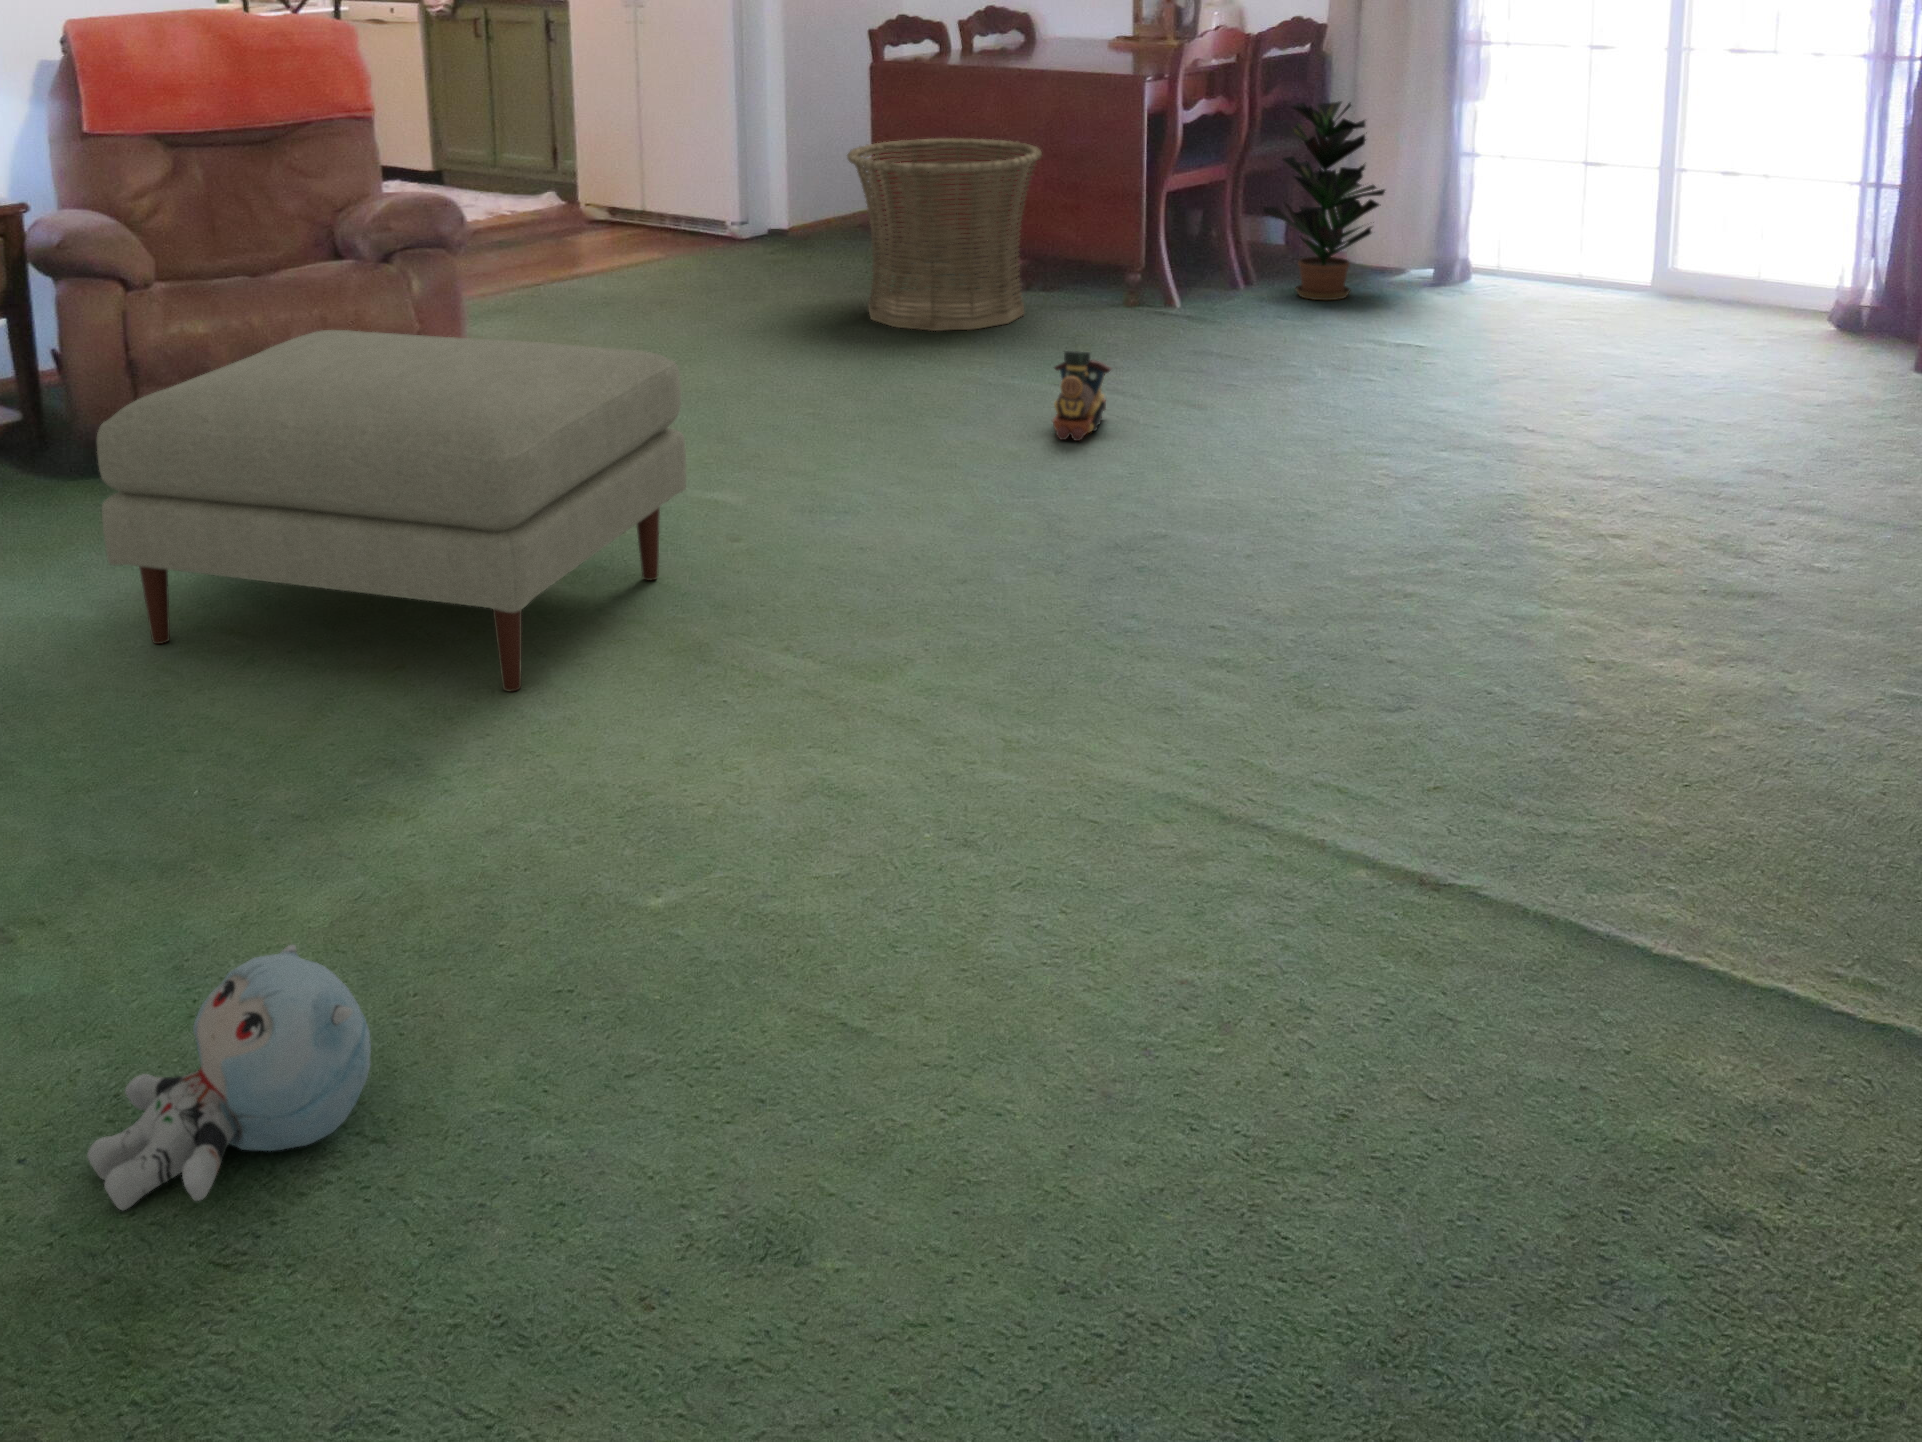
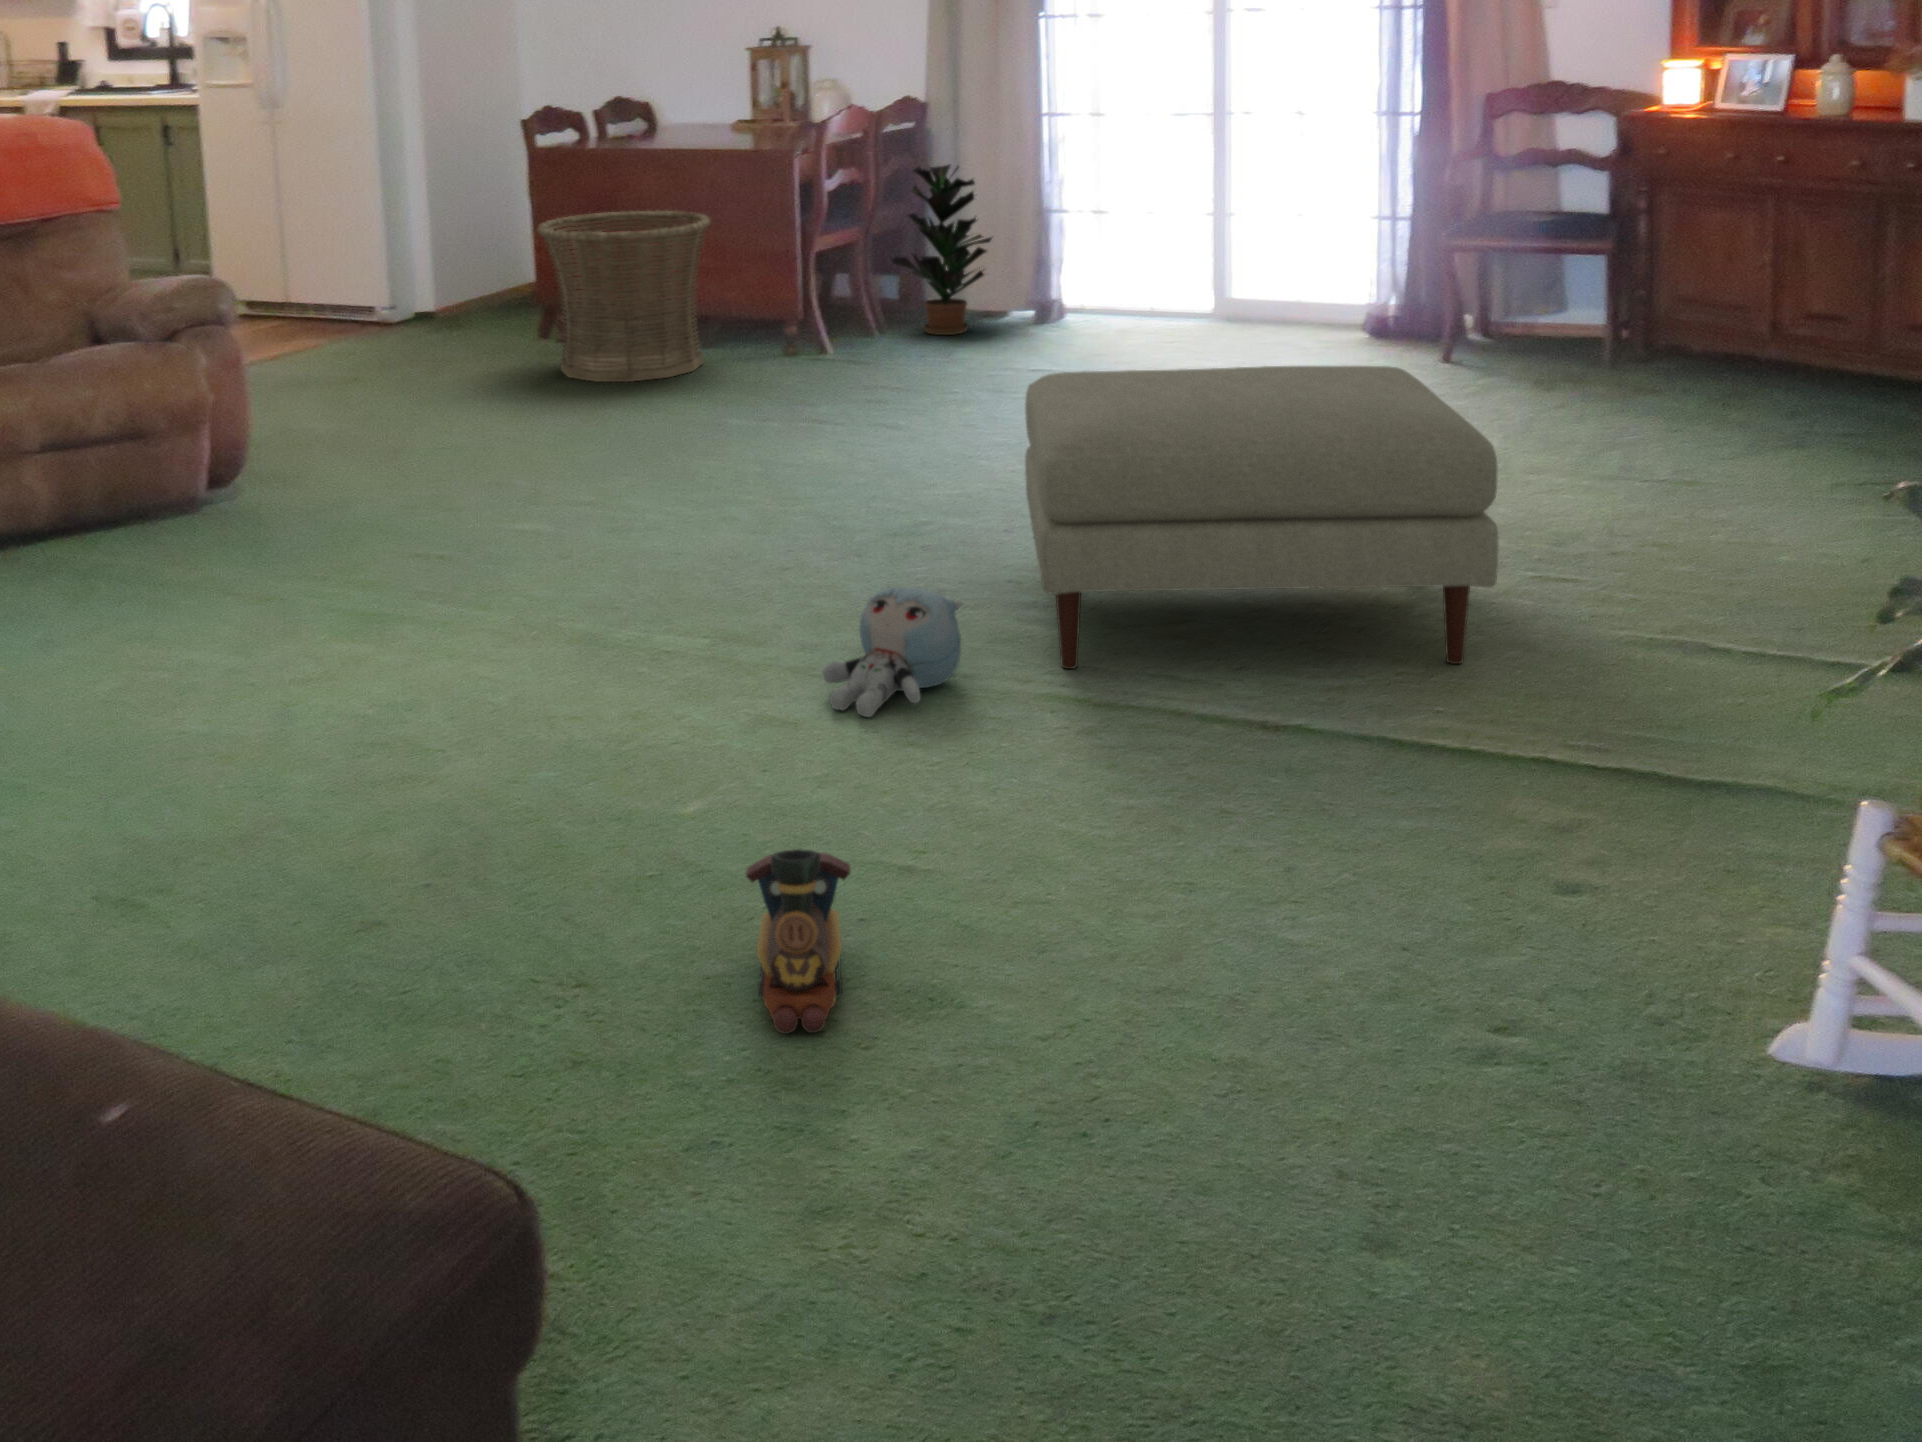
ottoman: present [97,330,686,692] -> present [1025,366,1499,669]
toy train: present [1053,351,1111,441] -> present [746,849,851,1034]
plush toy: present [87,945,371,1210] -> present [822,586,963,717]

